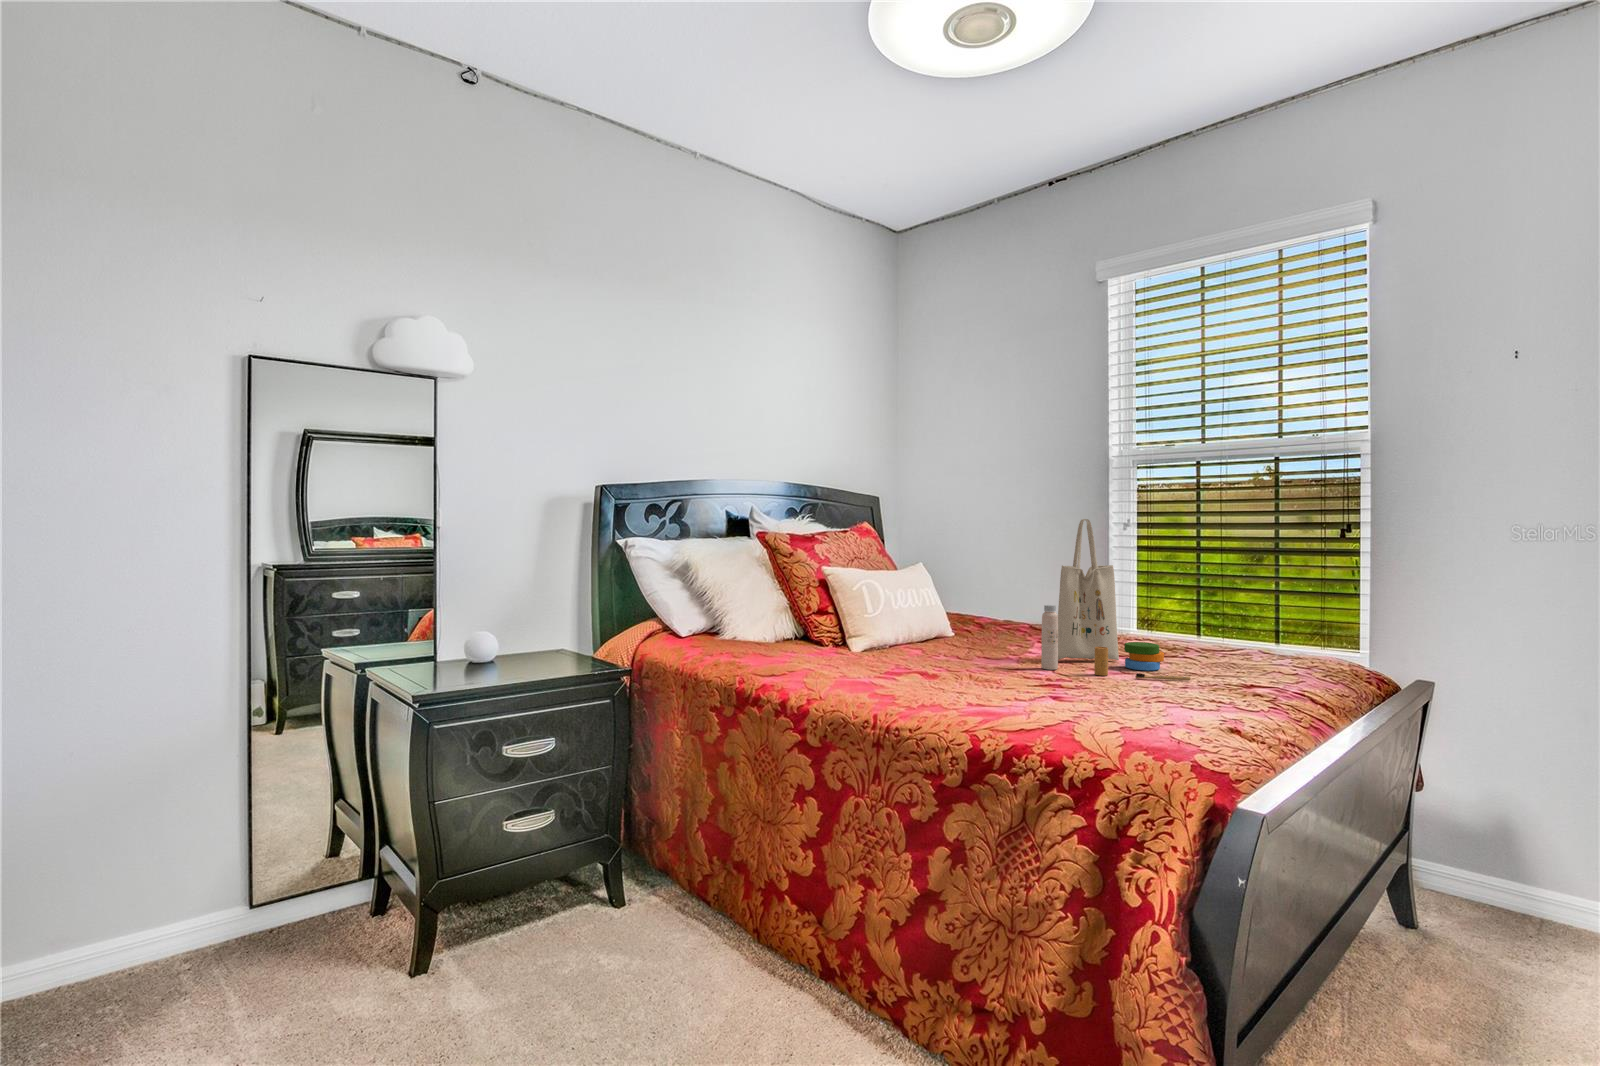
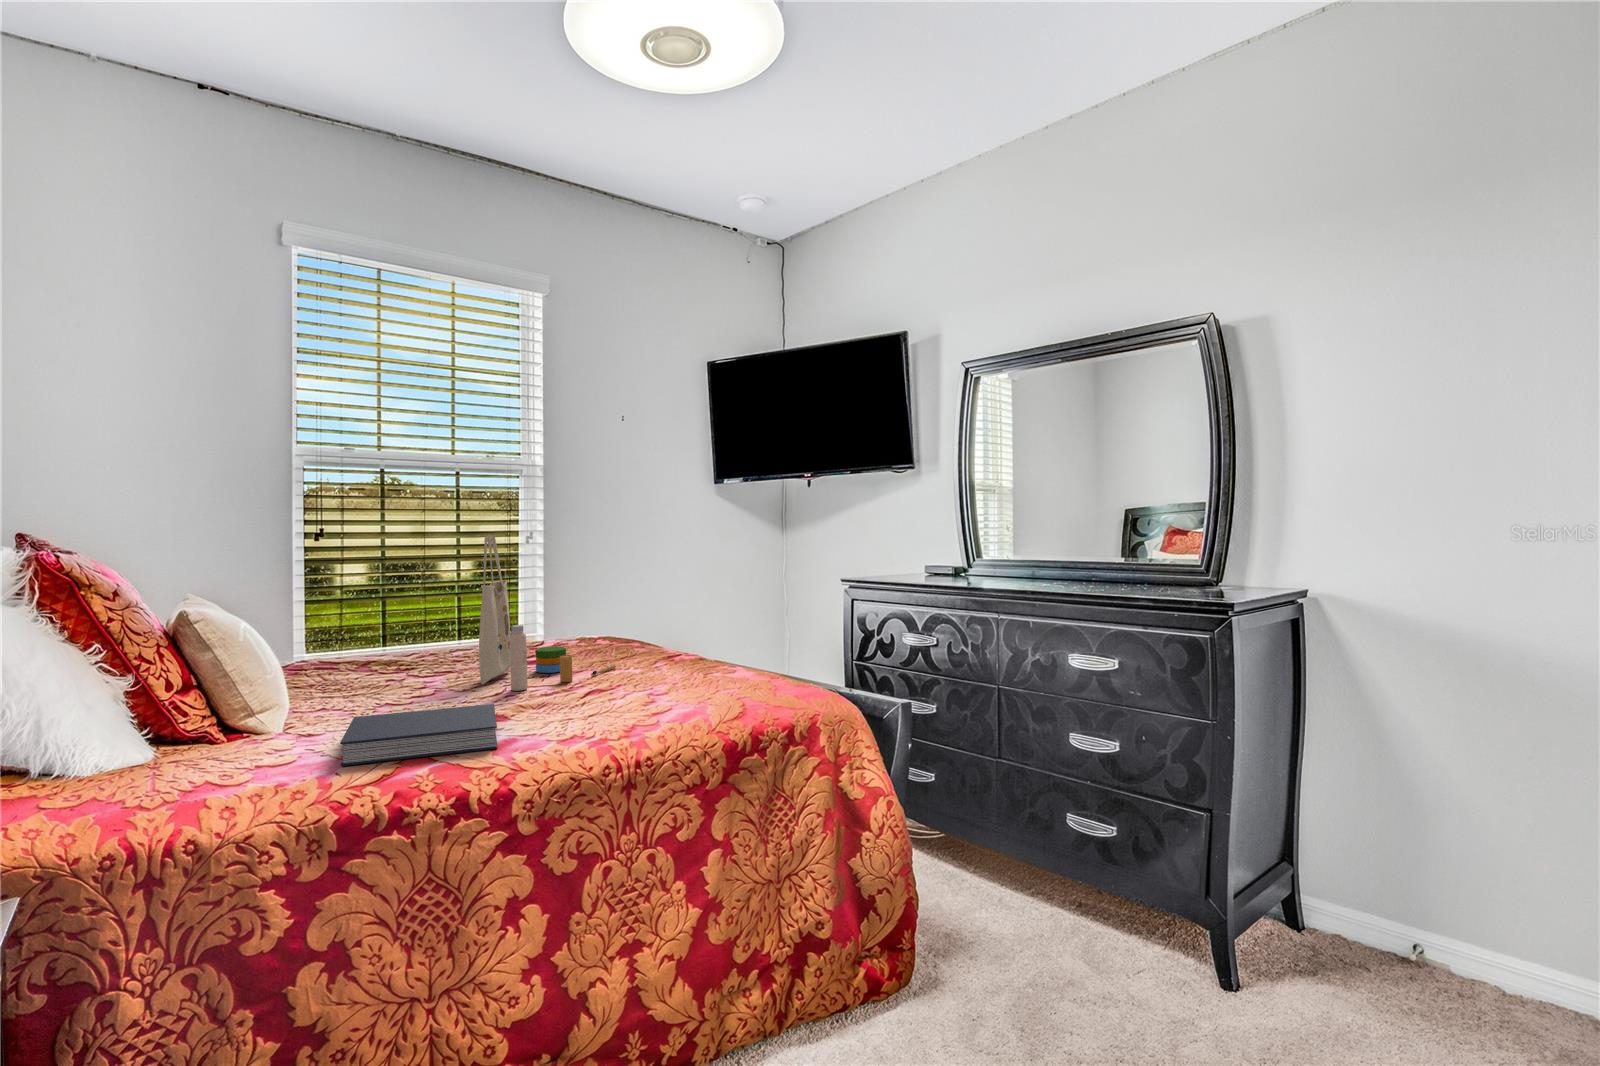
book: none [803,643,928,681] -> present [340,704,498,766]

